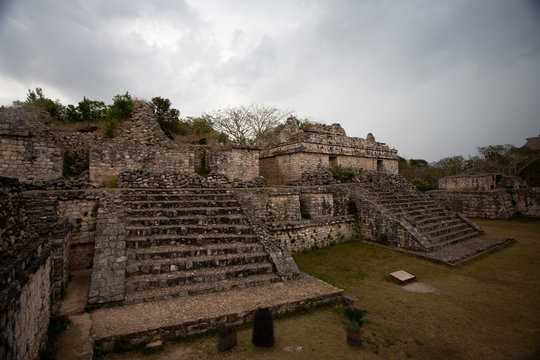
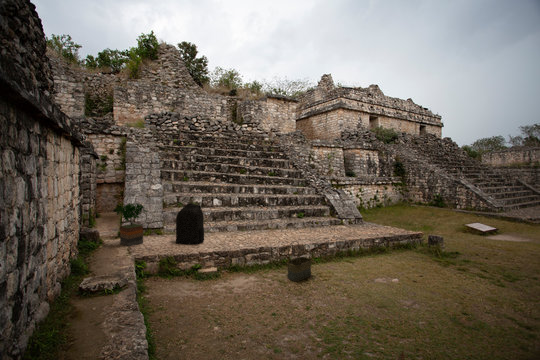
backpack: present [252,307,275,346] -> present [176,203,204,245]
potted tree: present [344,308,365,346] -> present [116,203,148,246]

